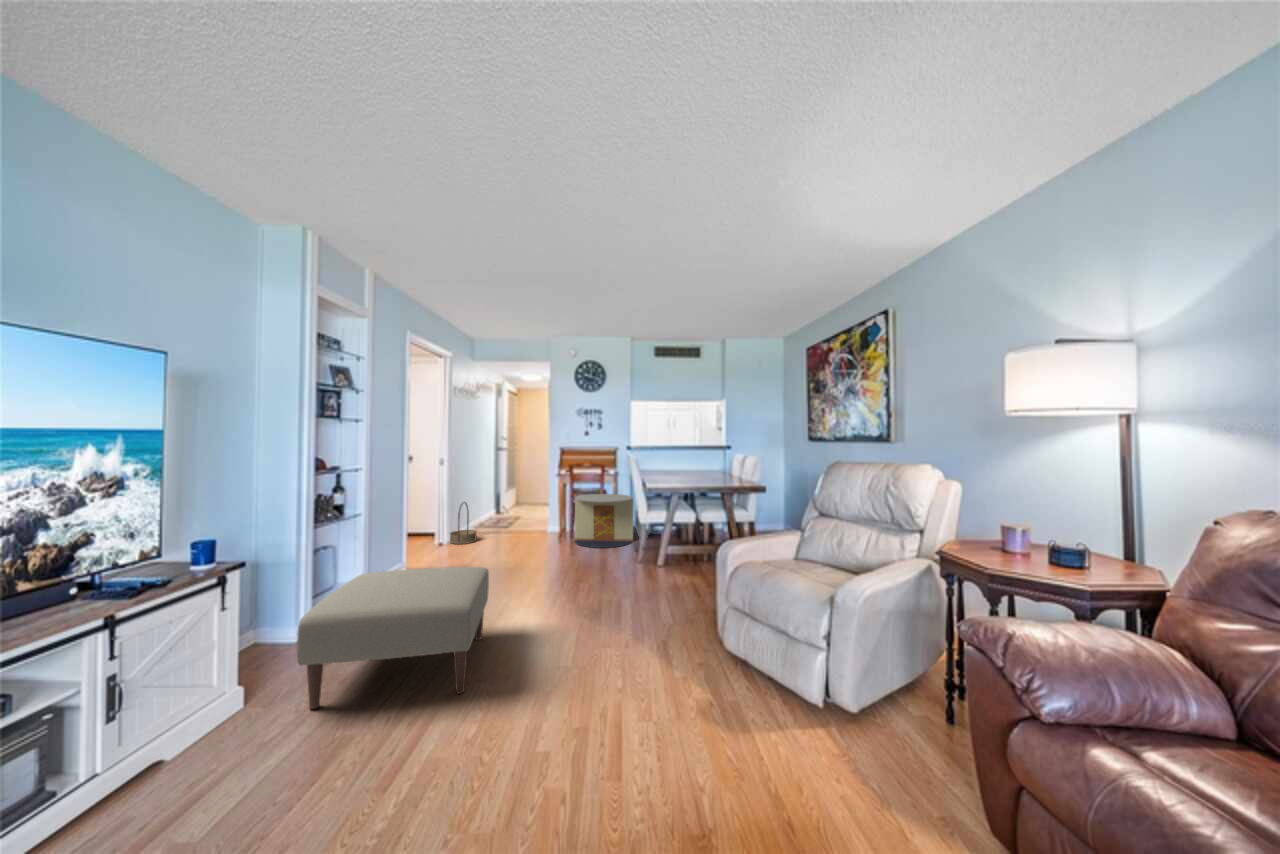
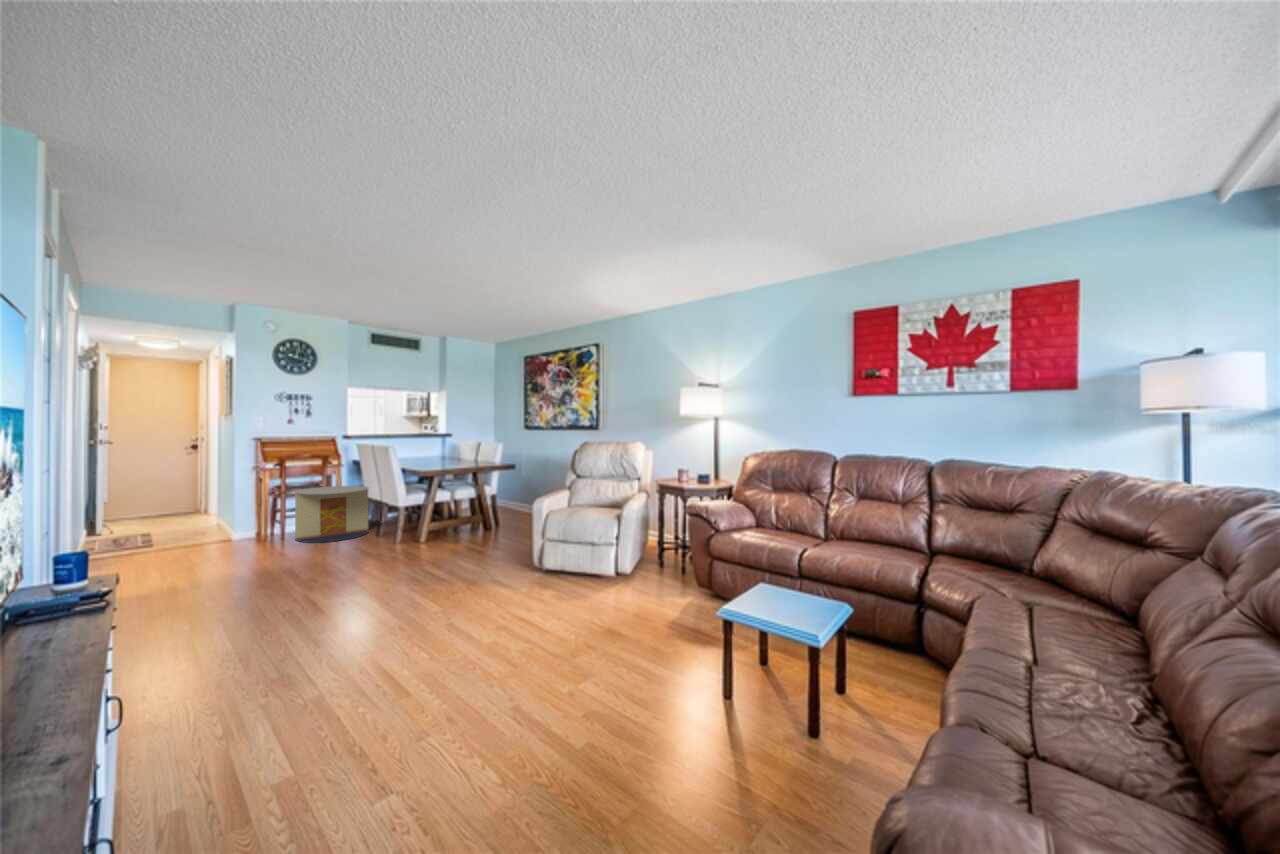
basket: present [450,502,476,544] -> none [84,514,136,573]
ottoman: present [297,567,489,709] -> none [185,551,394,697]

